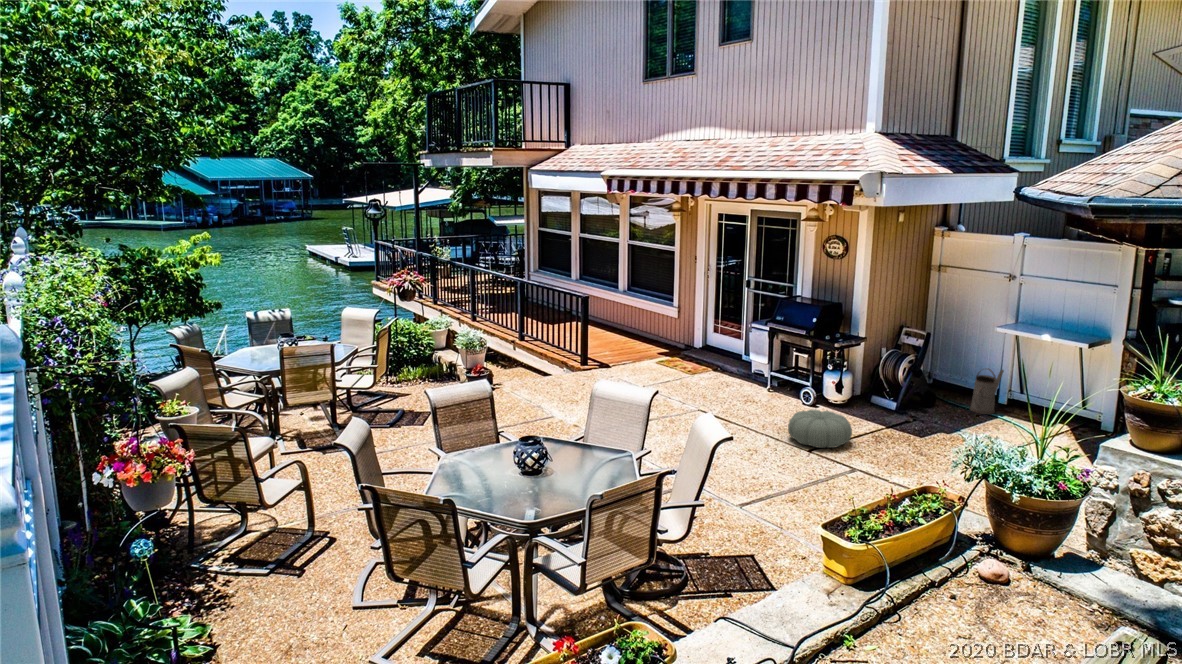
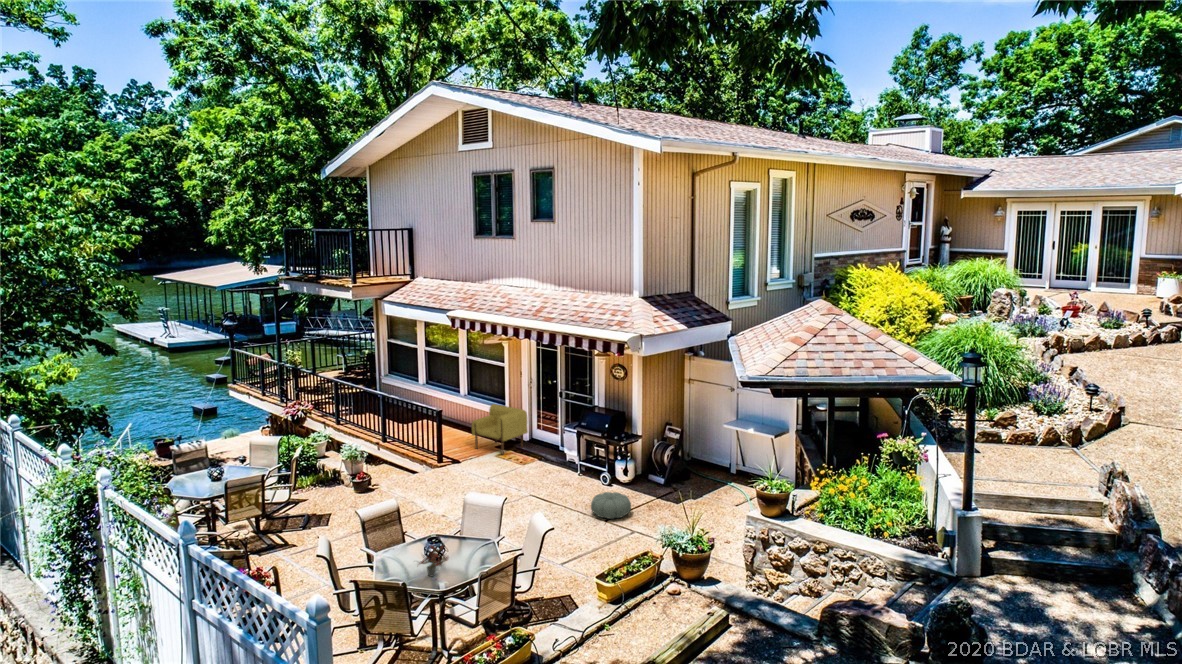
armchair: none [627,299,700,363] -> present [472,404,528,455]
watering can: present [970,368,1004,414] -> none [710,451,731,482]
potted plant: none [488,430,548,496] -> present [419,545,448,577]

